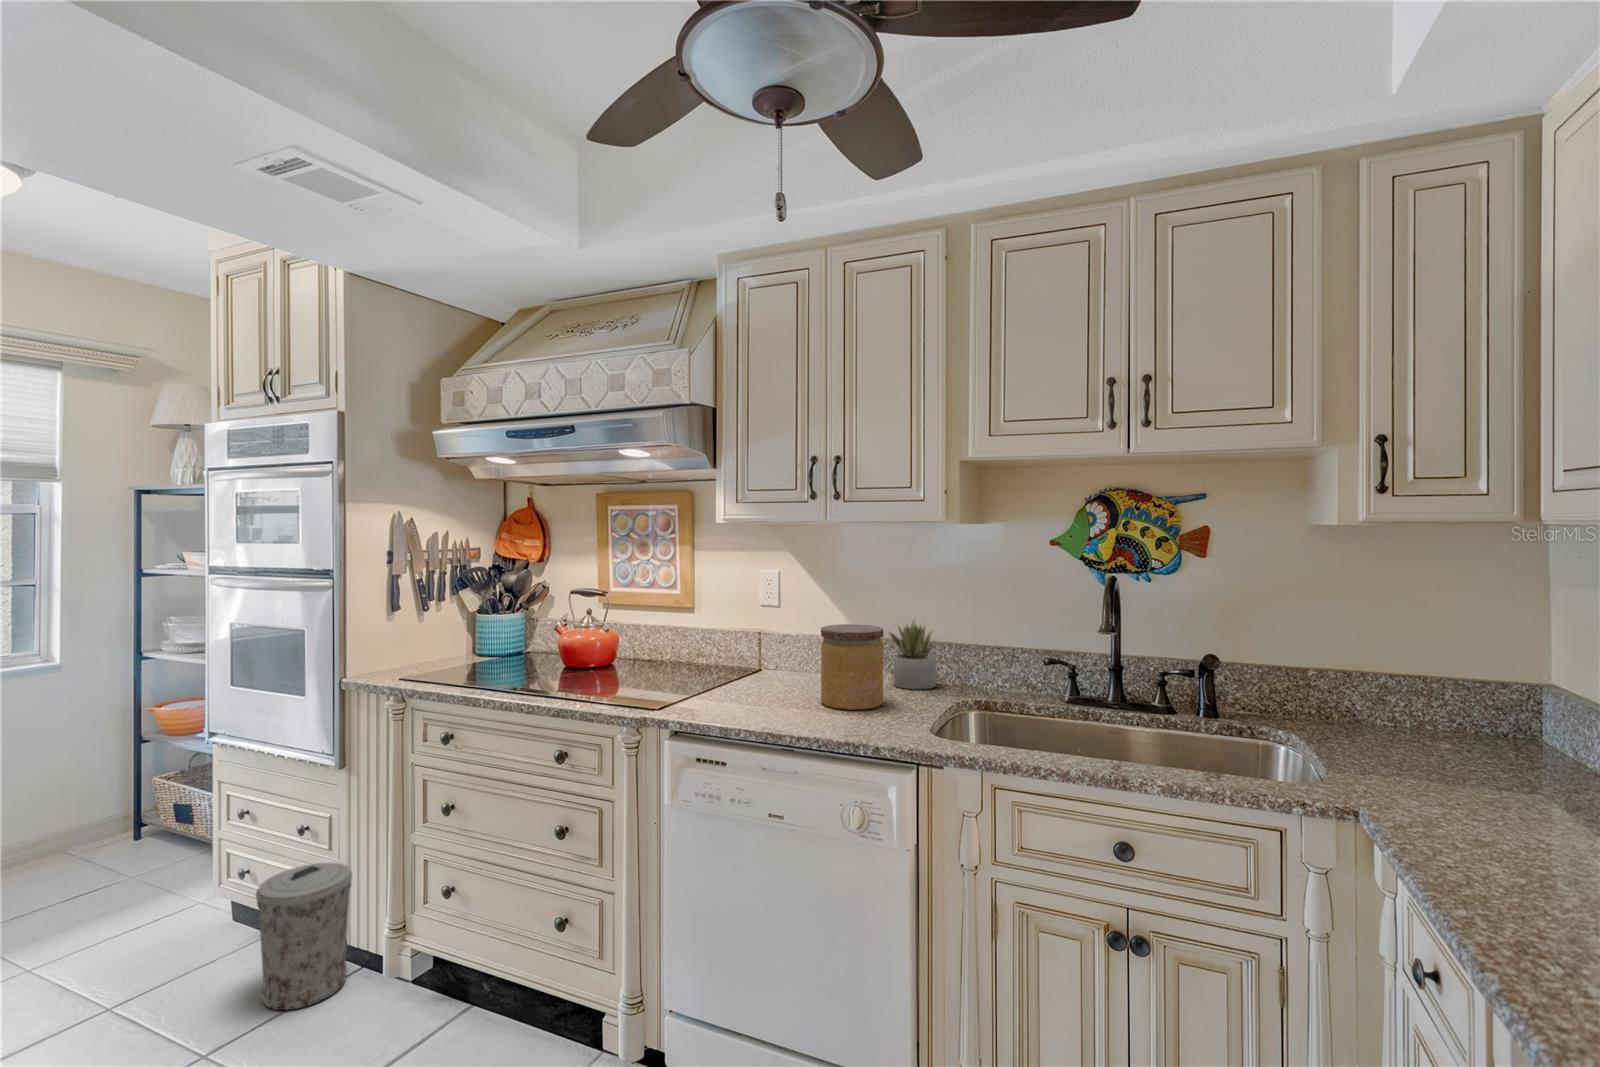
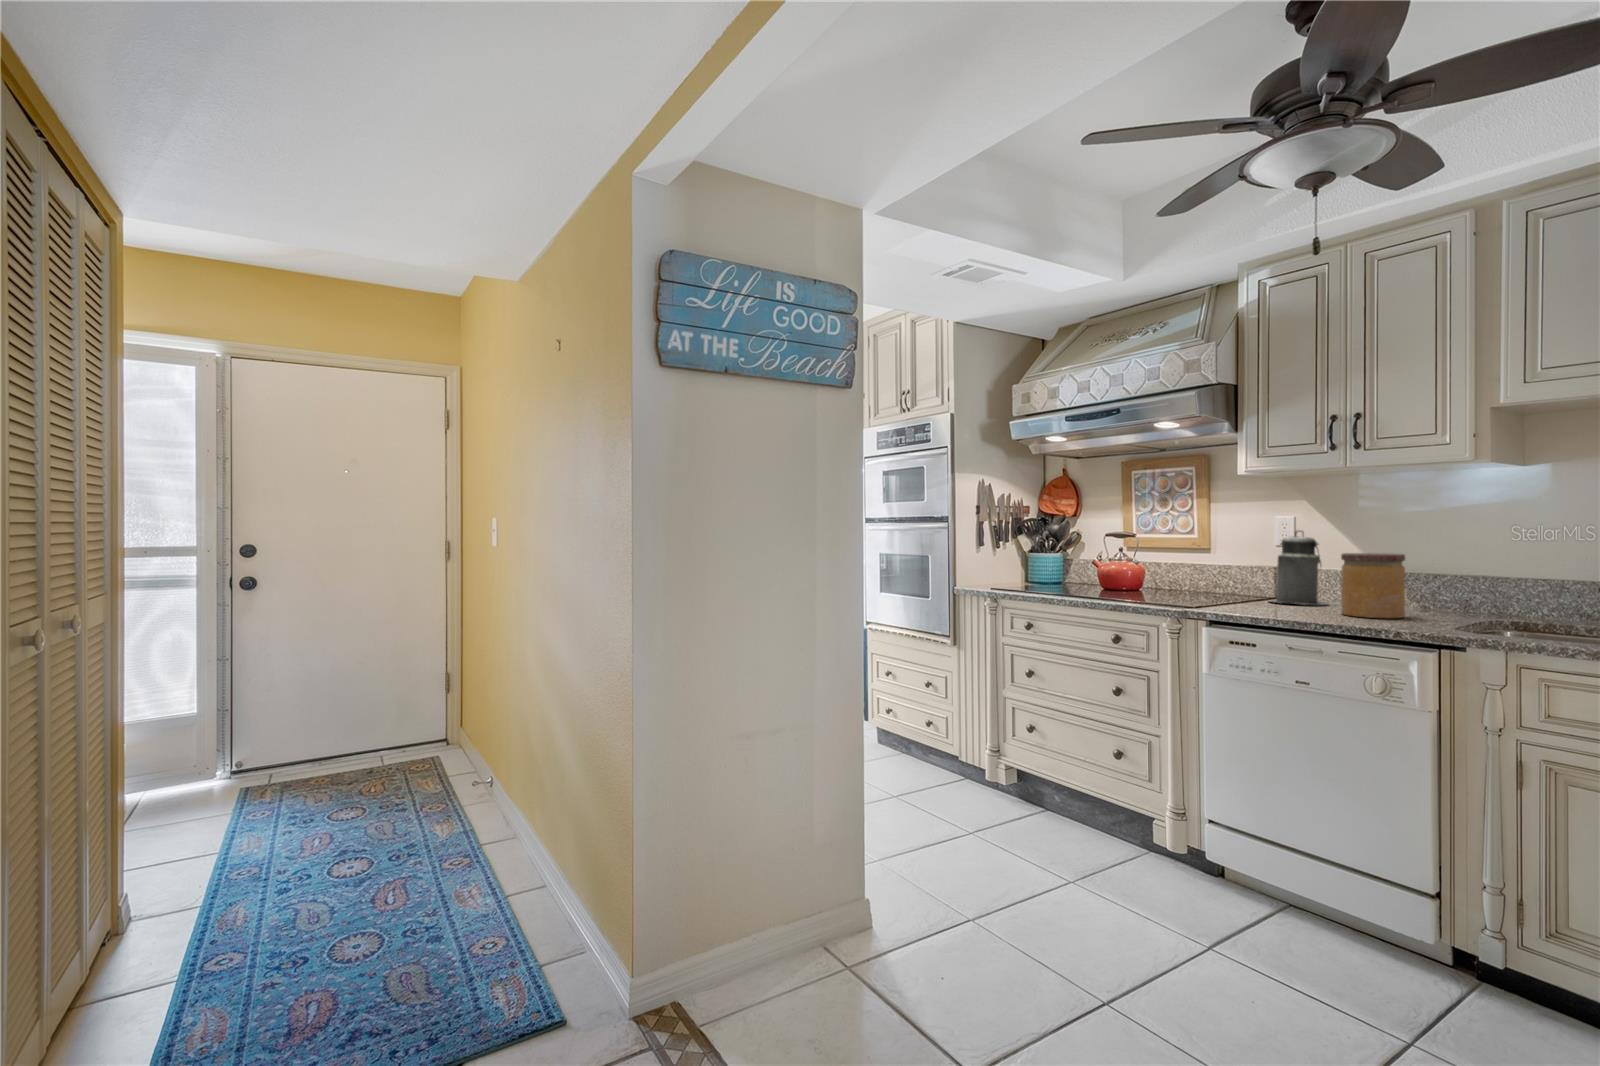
canister: none [749,591,811,683] -> present [1272,530,1328,605]
succulent plant: present [890,620,936,689] -> none [1412,552,1471,614]
trash can: present [256,863,352,1010] -> none [909,709,962,794]

